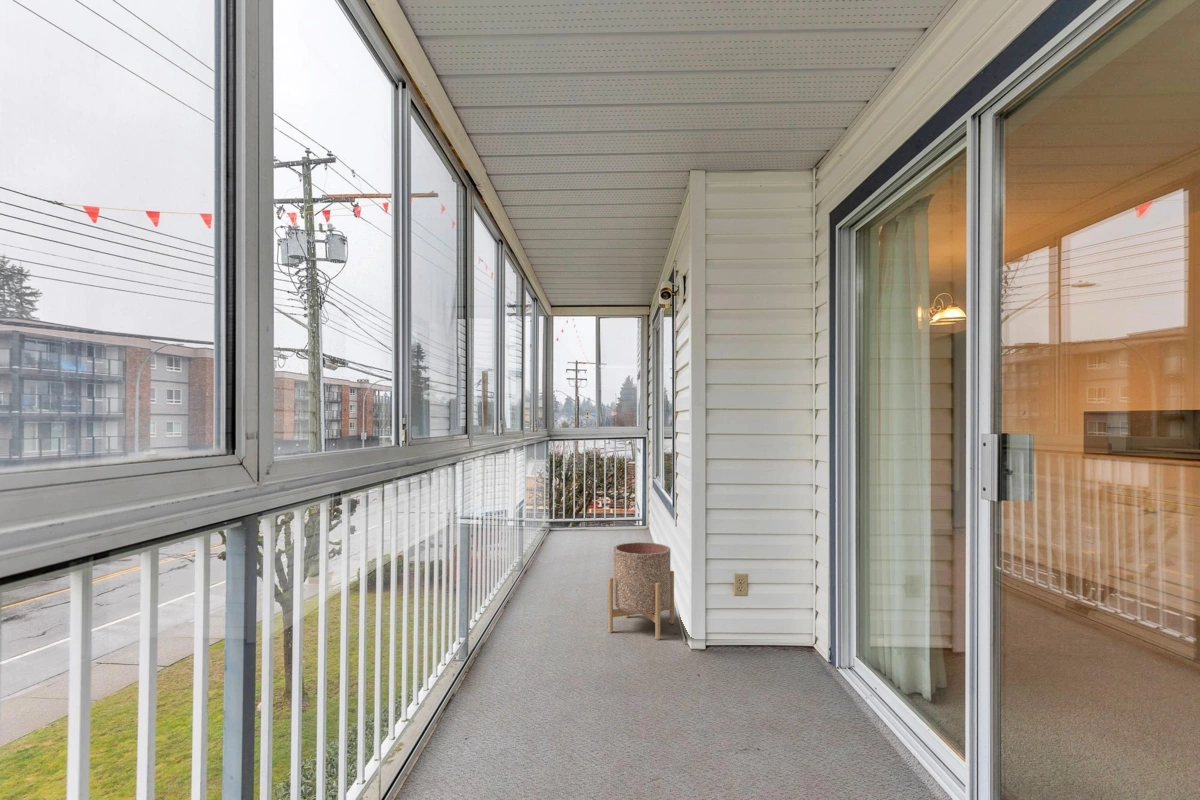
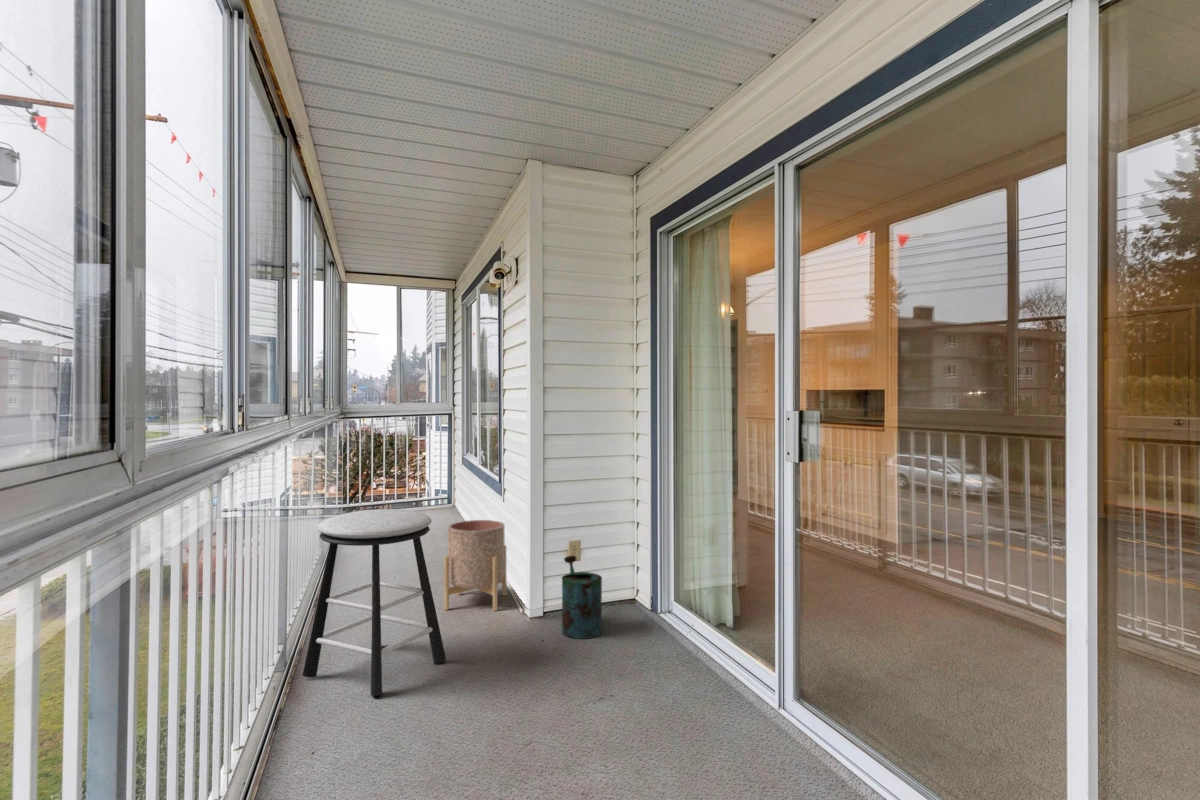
stool: none [457,527,593,718] -> present [303,509,446,696]
watering can: none [722,590,768,686] -> present [562,556,602,639]

